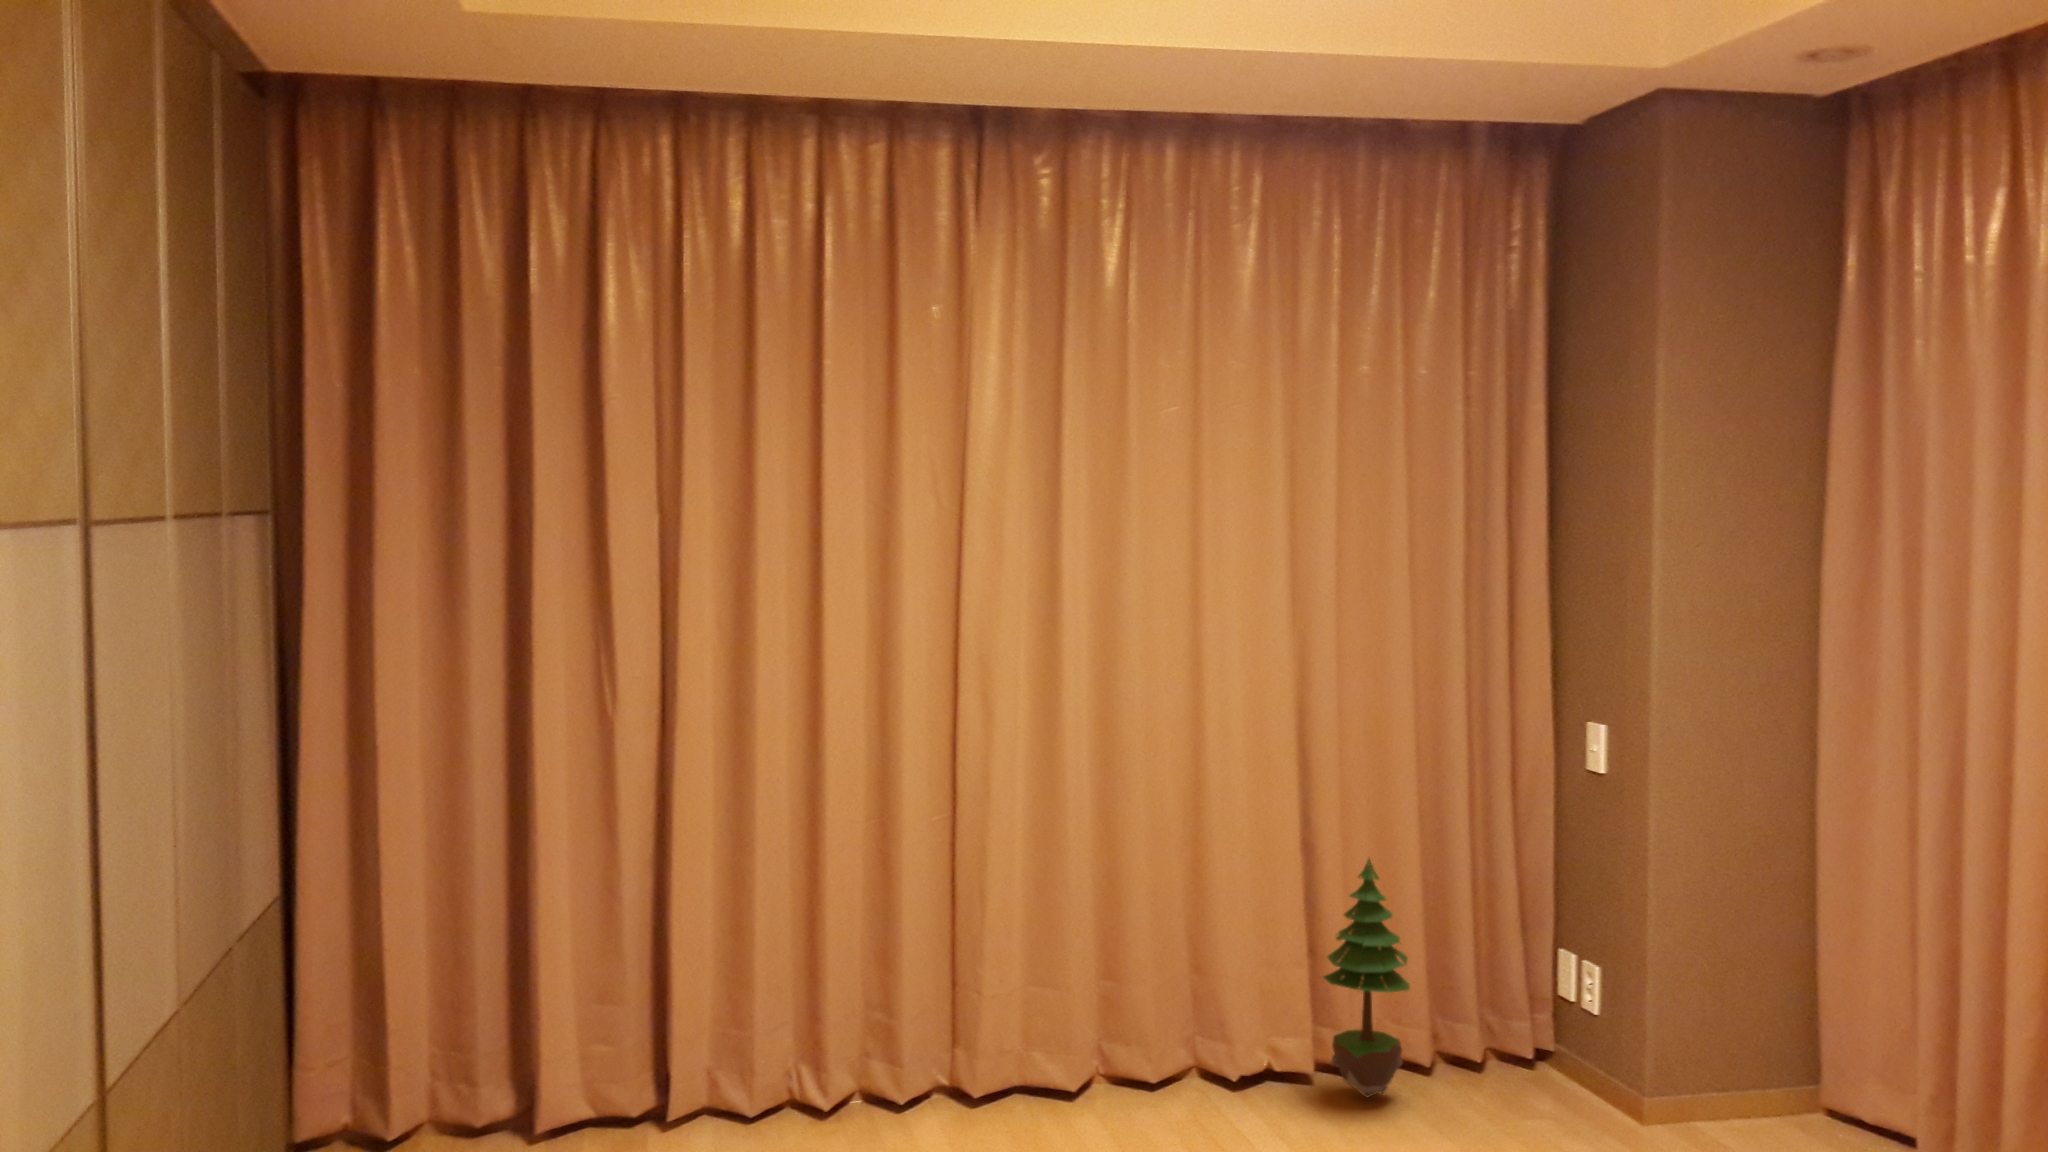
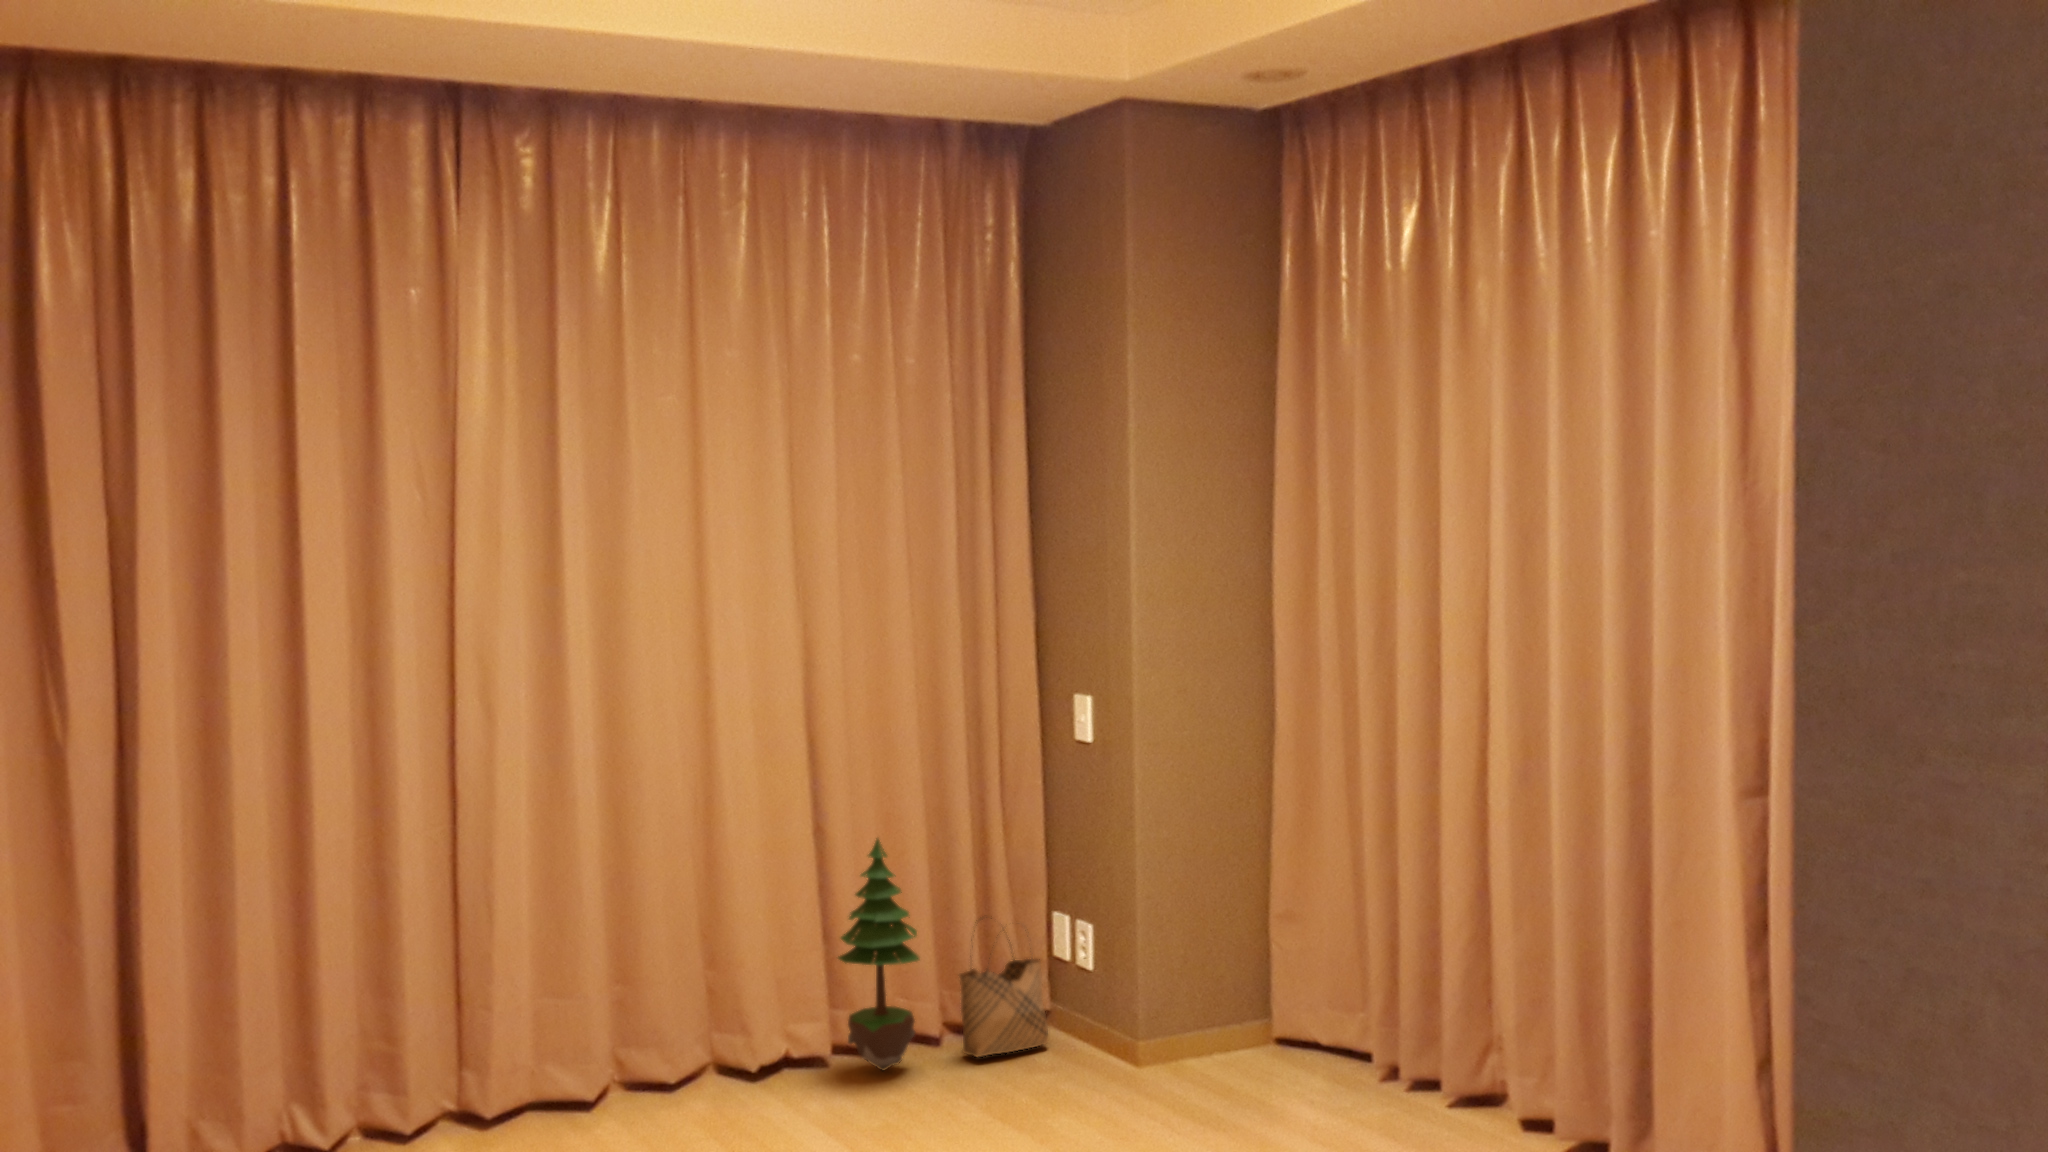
woven basket: none [1451,947,1548,1097] -> present [959,918,1048,1057]

